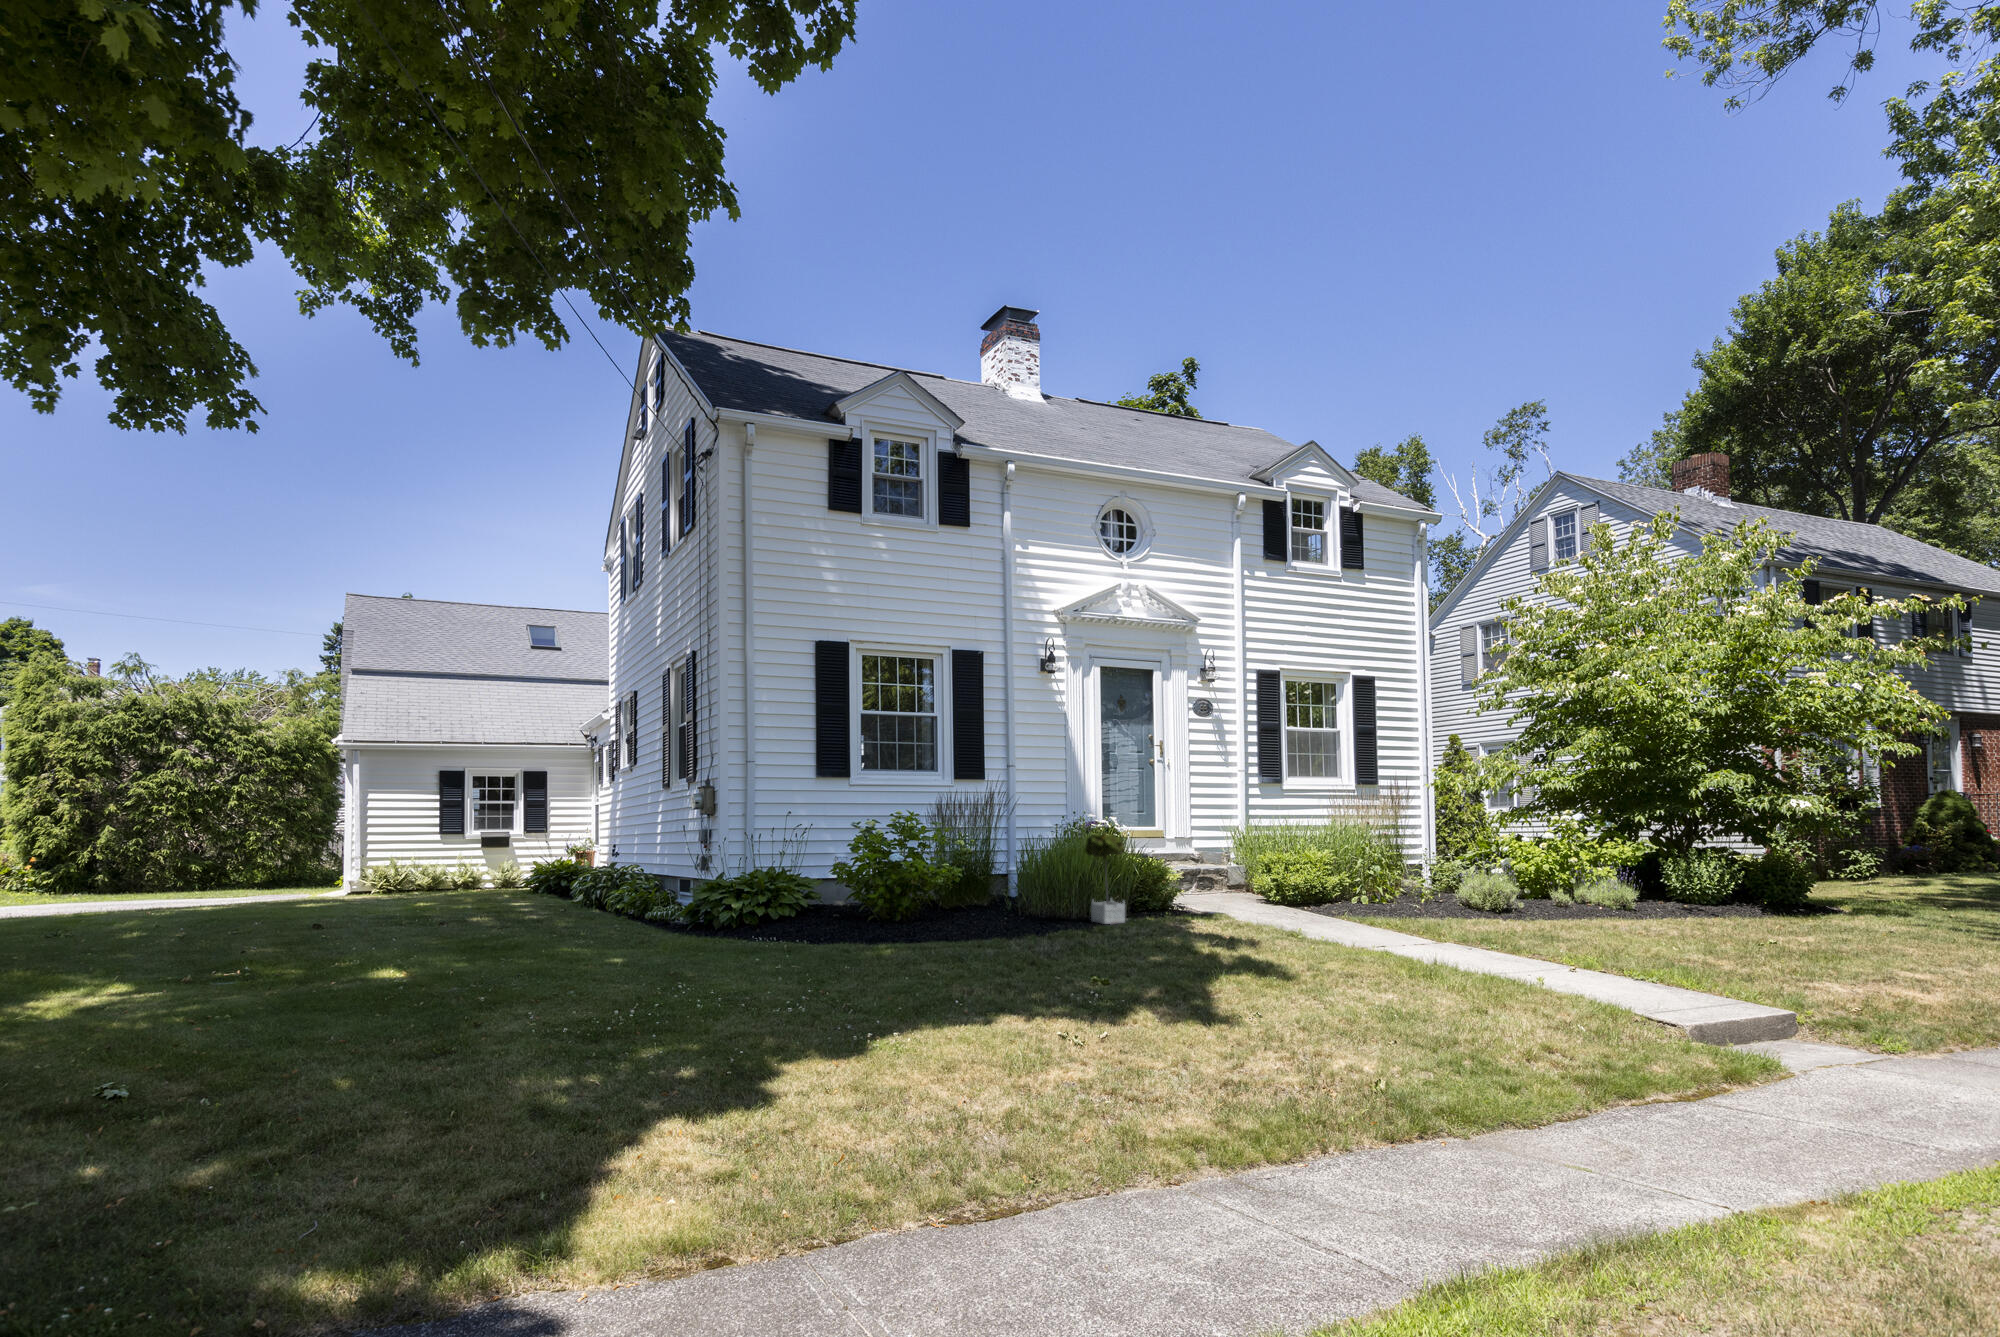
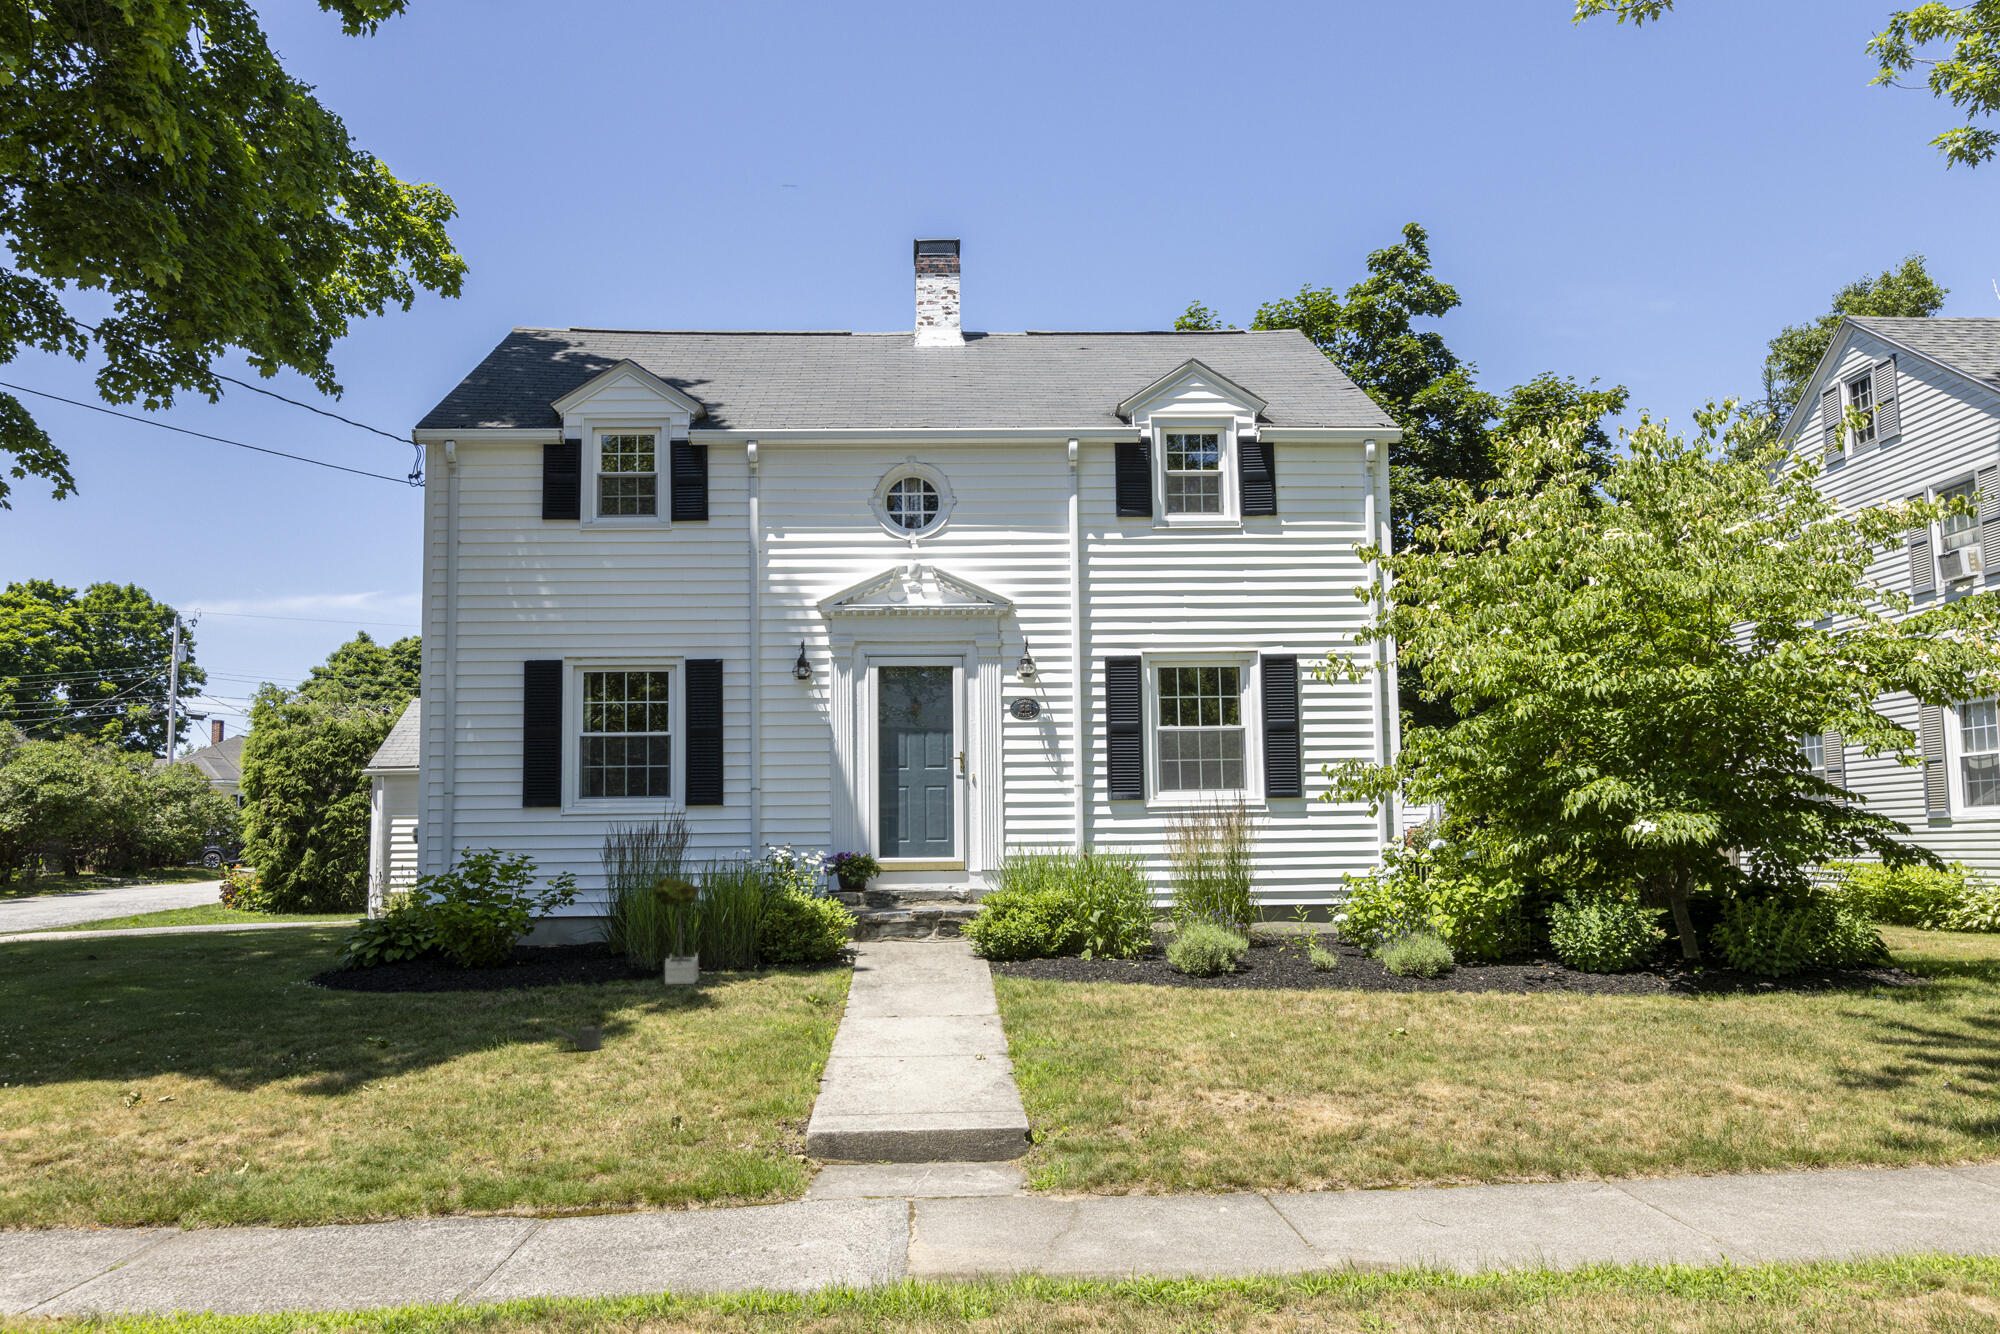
watering can: none [1227,943,1258,963] -> present [554,1026,612,1051]

